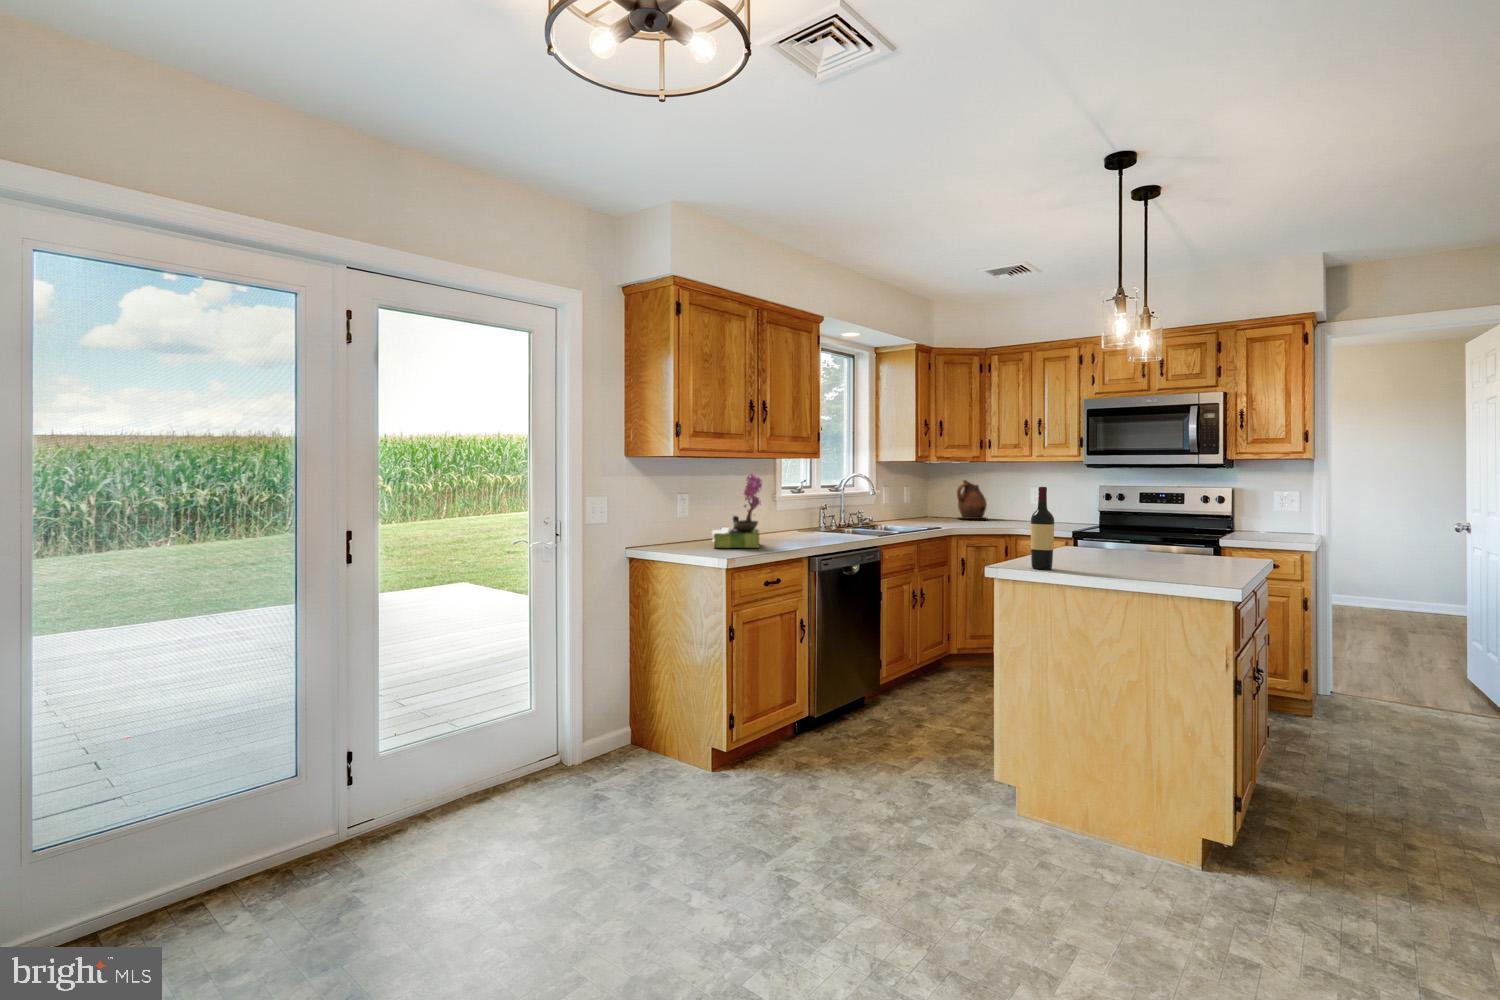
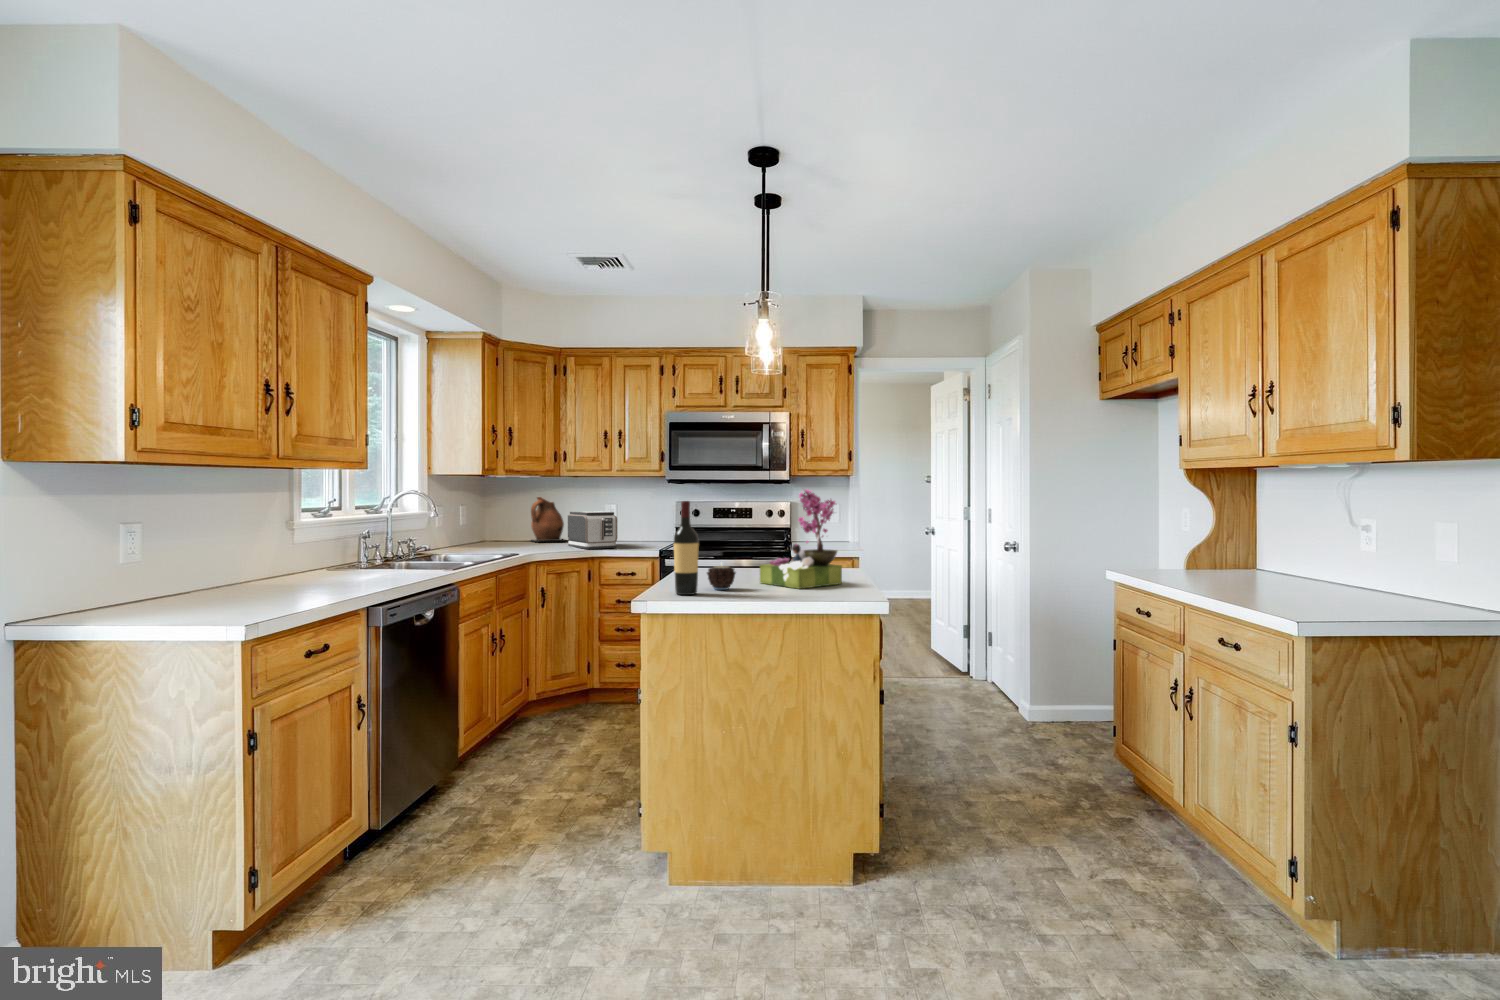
flower arrangement: present [712,474,762,548] -> present [760,489,842,589]
toaster: none [986,494,1030,528] -> present [568,511,618,549]
candle: none [1067,543,1096,568] -> present [707,566,736,590]

